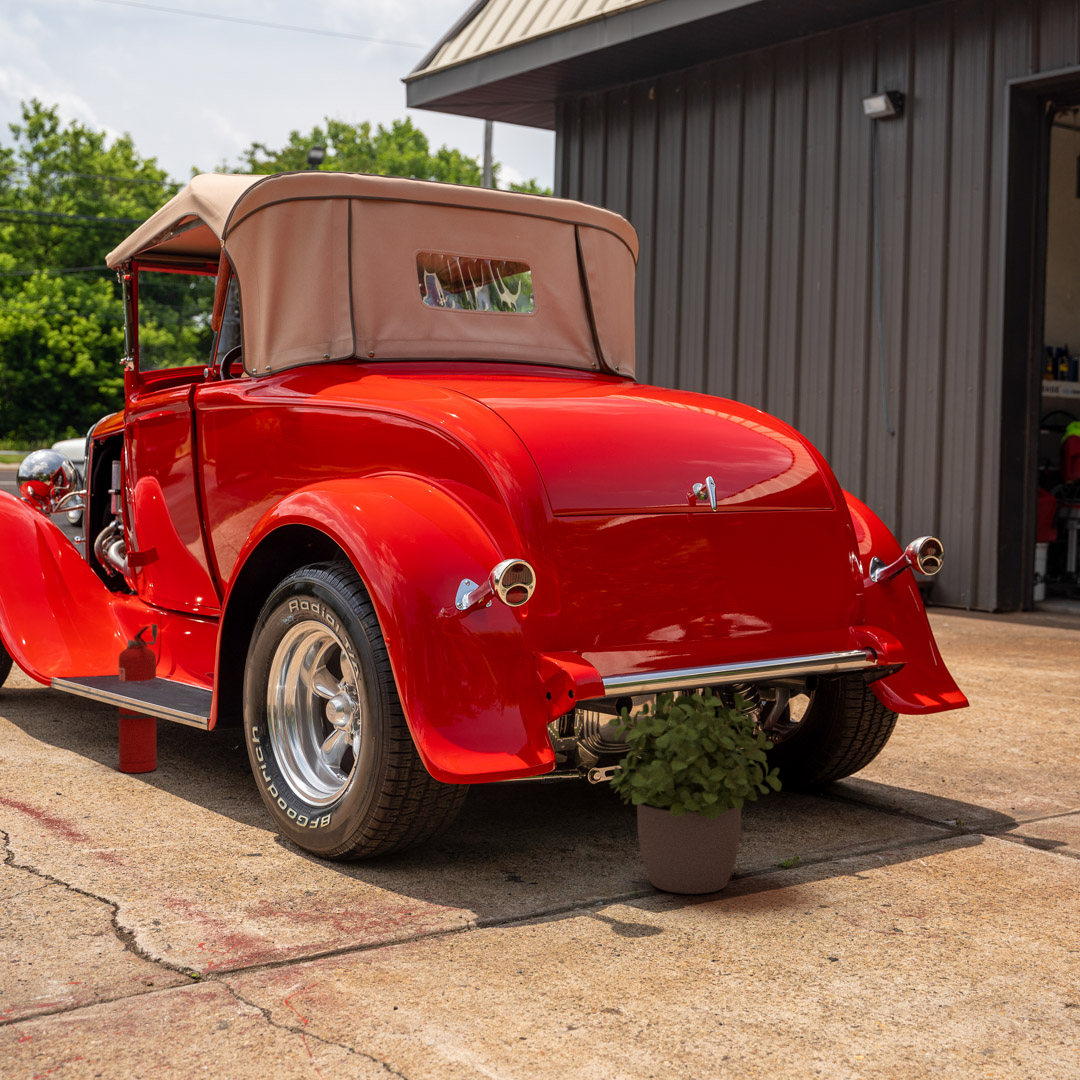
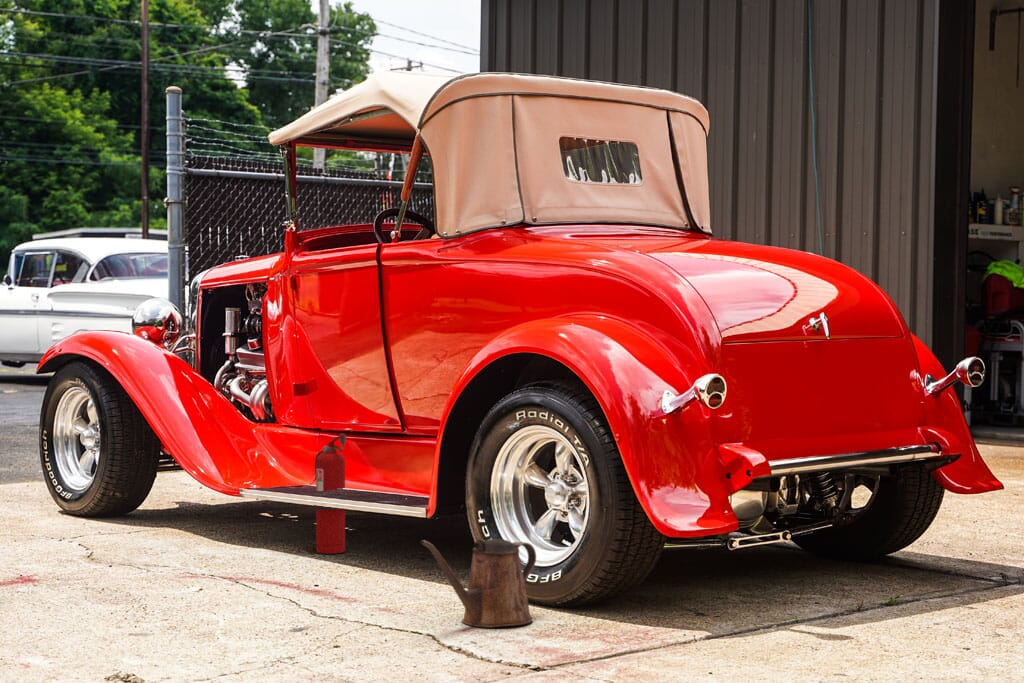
potted plant: present [608,687,782,894] -> none [772,469,902,621]
watering can: none [100,775,294,896] -> present [421,539,536,627]

